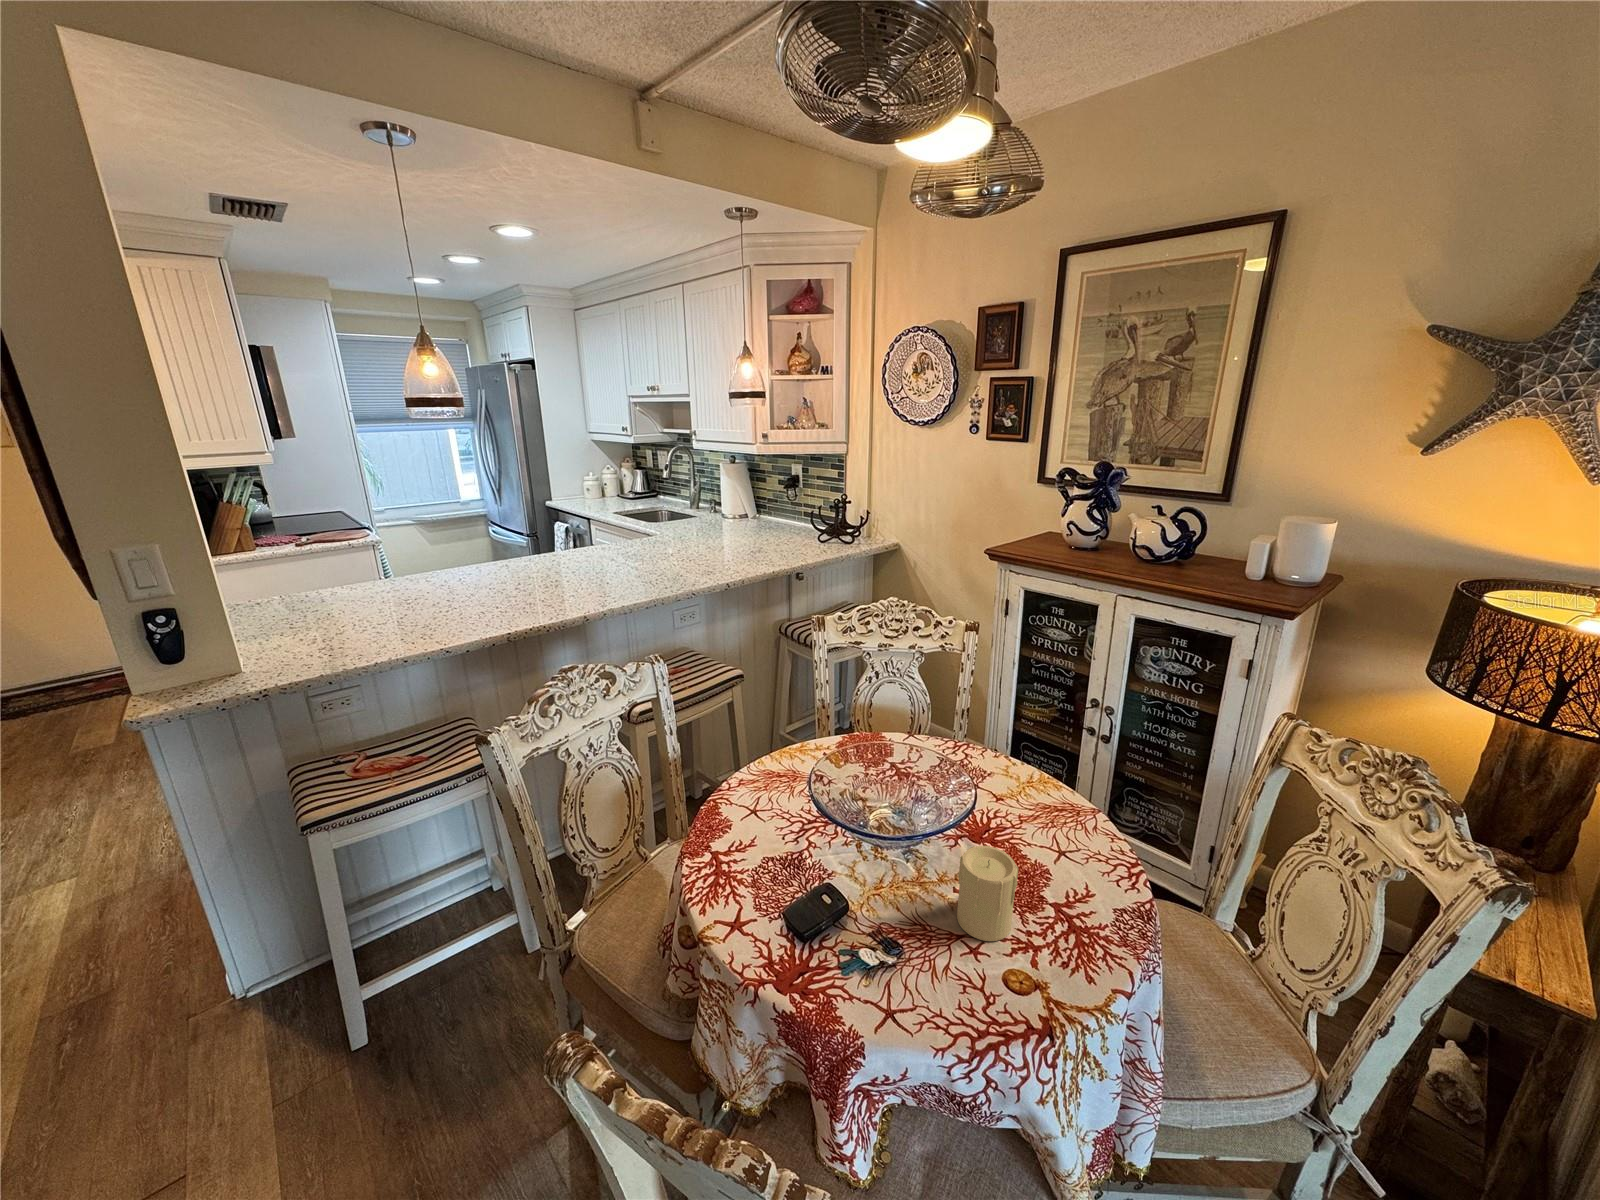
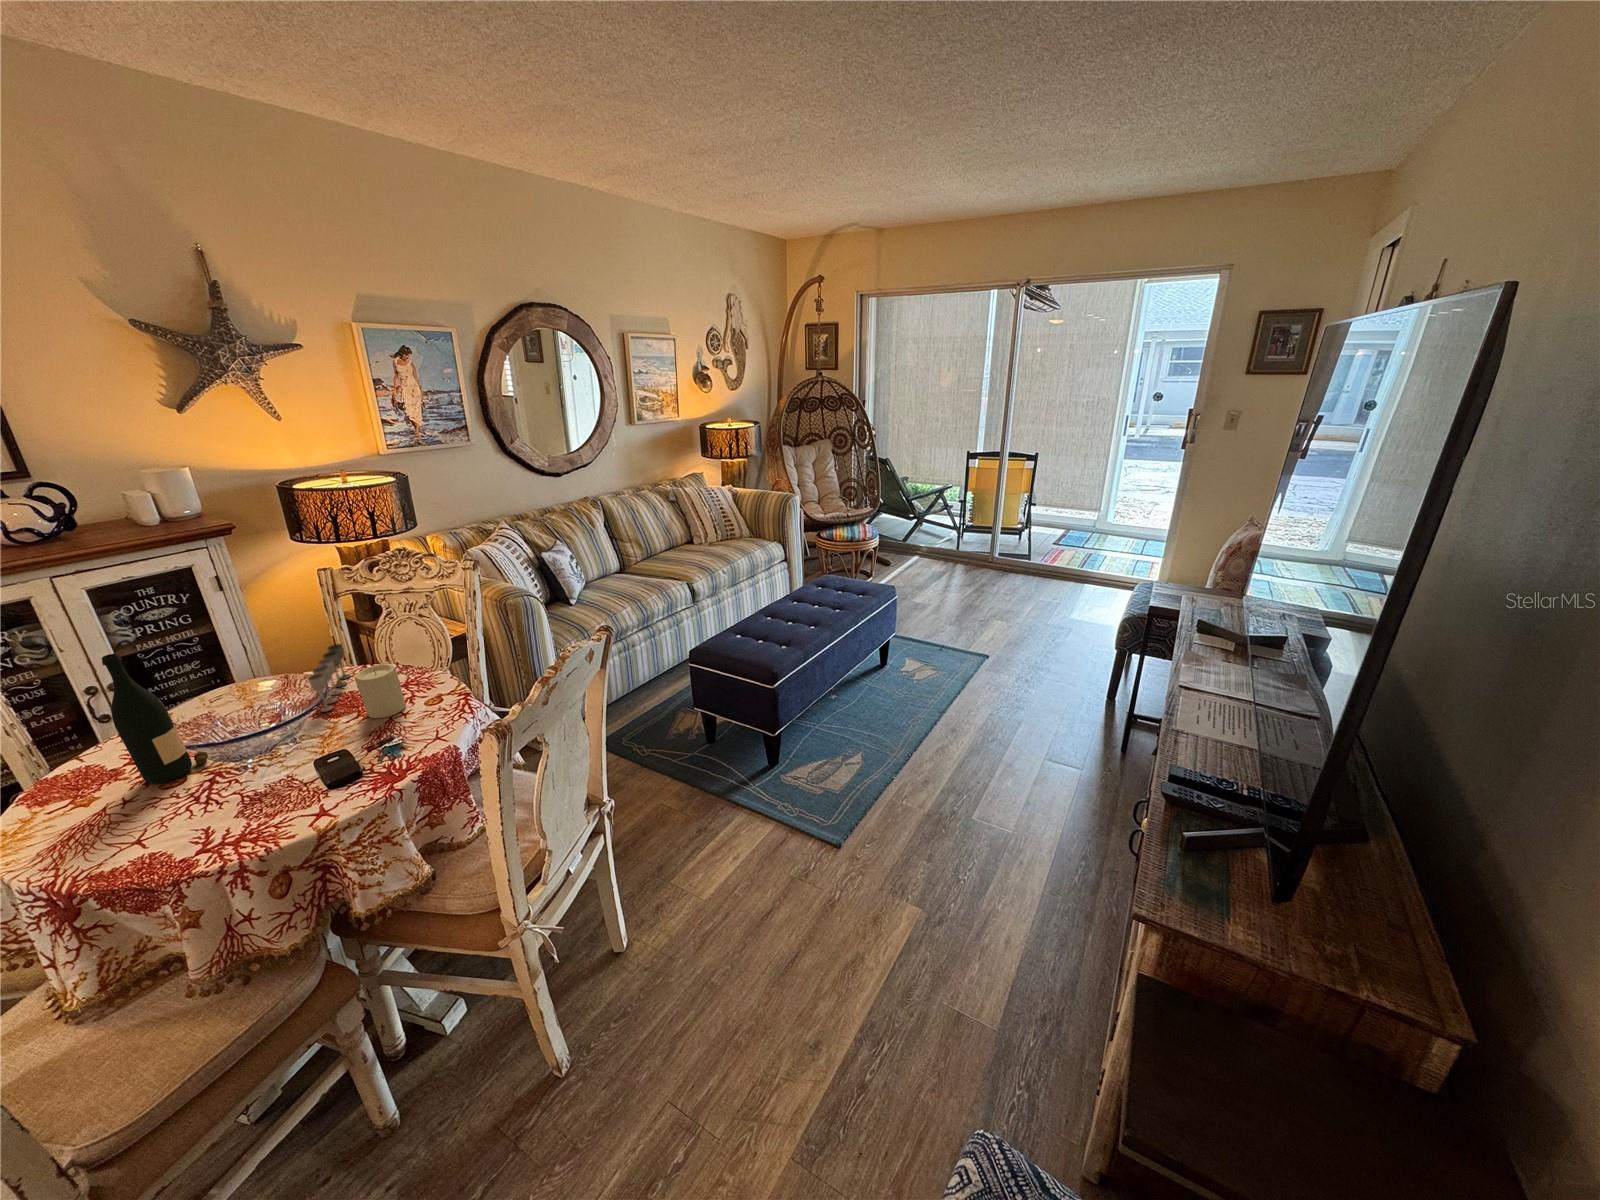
wine bottle: none [847,658,901,800] -> present [102,654,208,783]
wine glass: none [978,799,1097,861] -> present [308,644,350,712]

